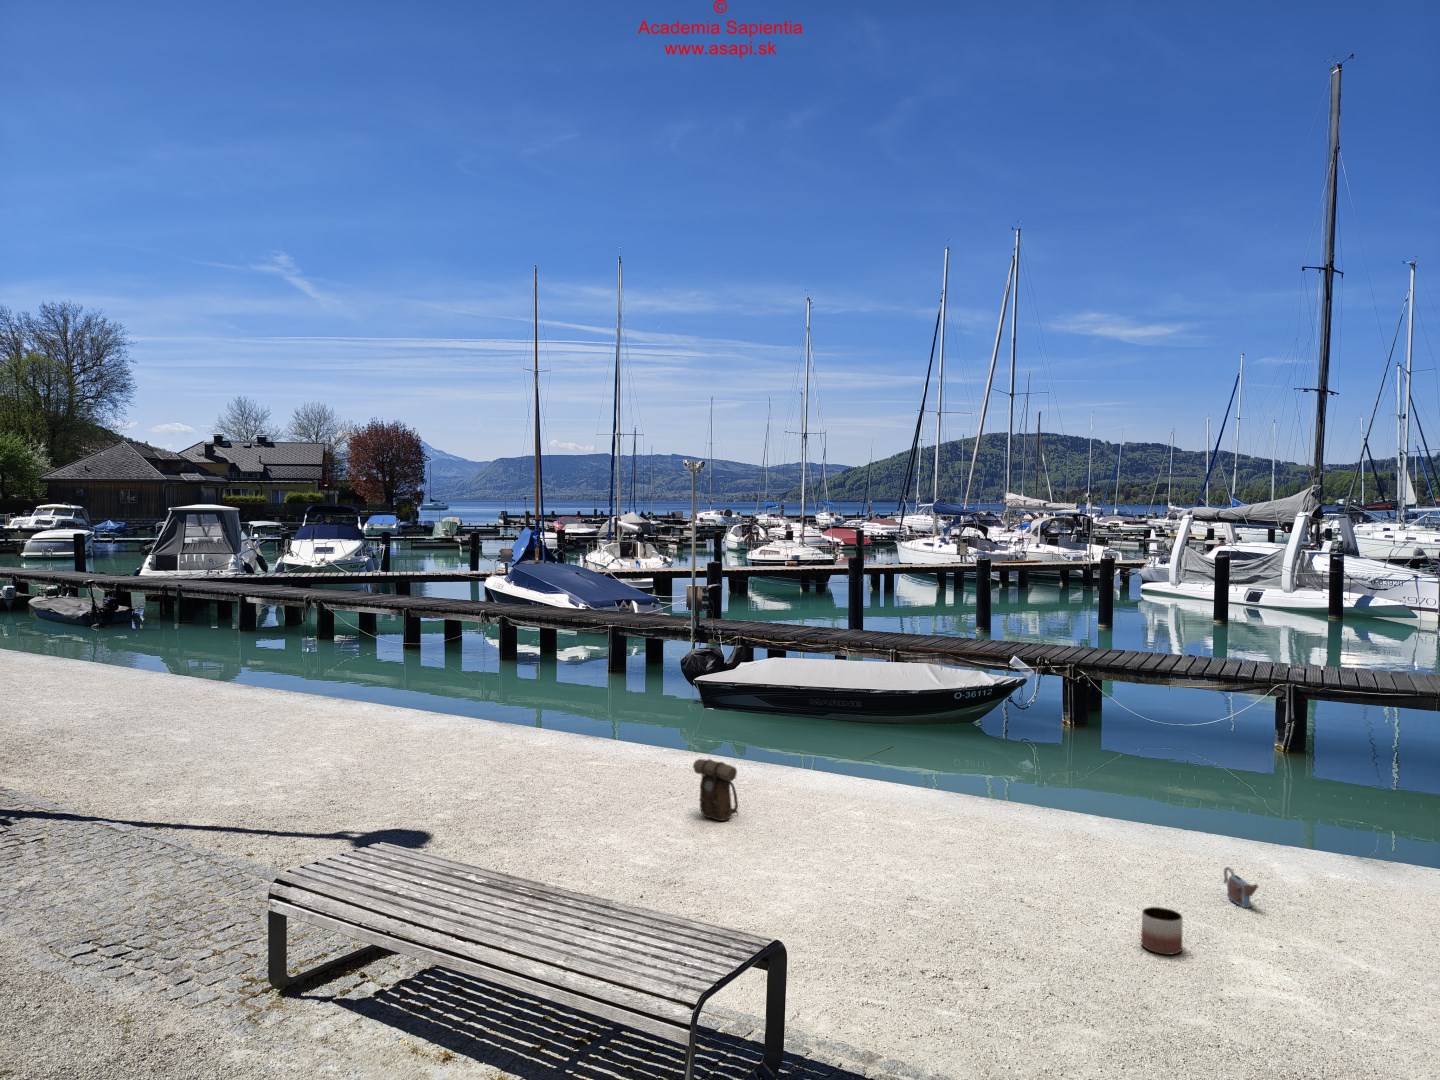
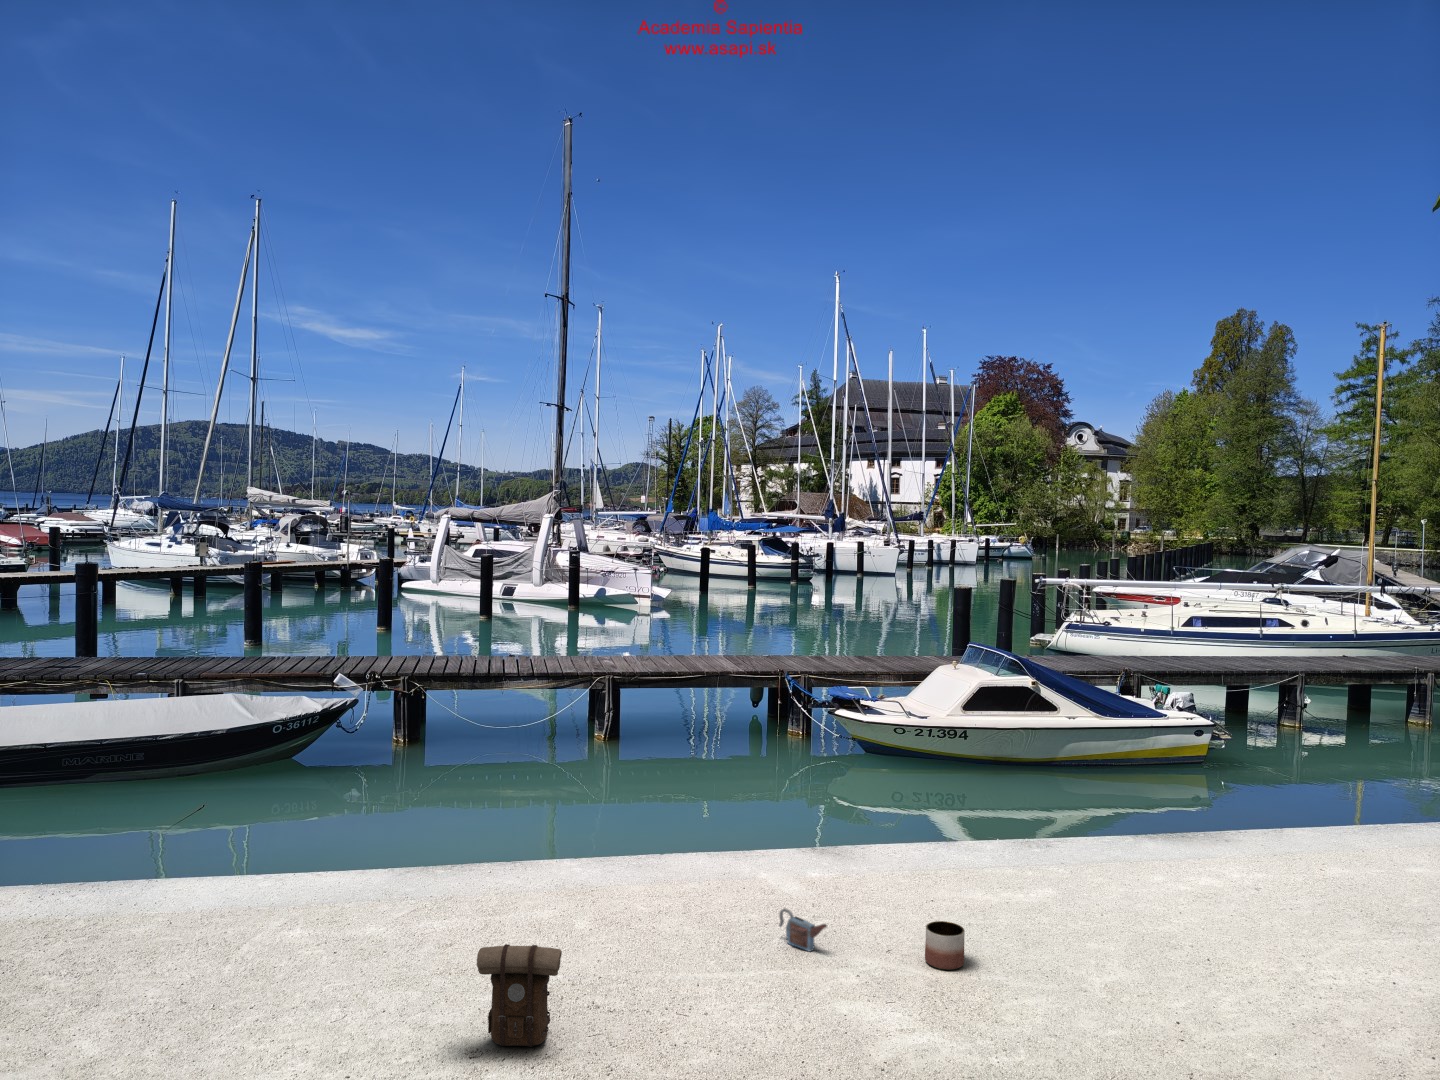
backpack: present [693,759,738,821] -> present [477,944,562,1047]
planter: present [1141,907,1183,955] -> present [925,921,965,970]

